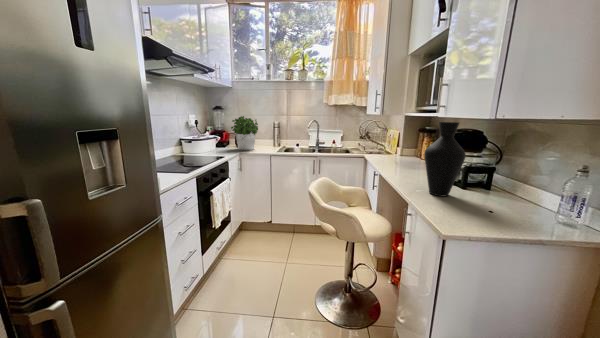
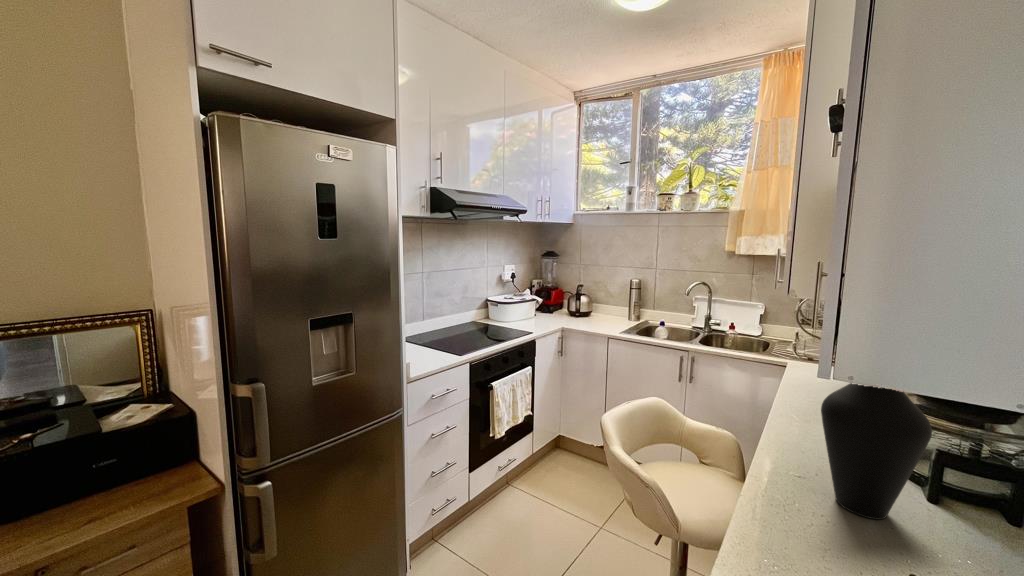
potted plant: present [231,116,258,150] -> none [557,270,600,323]

